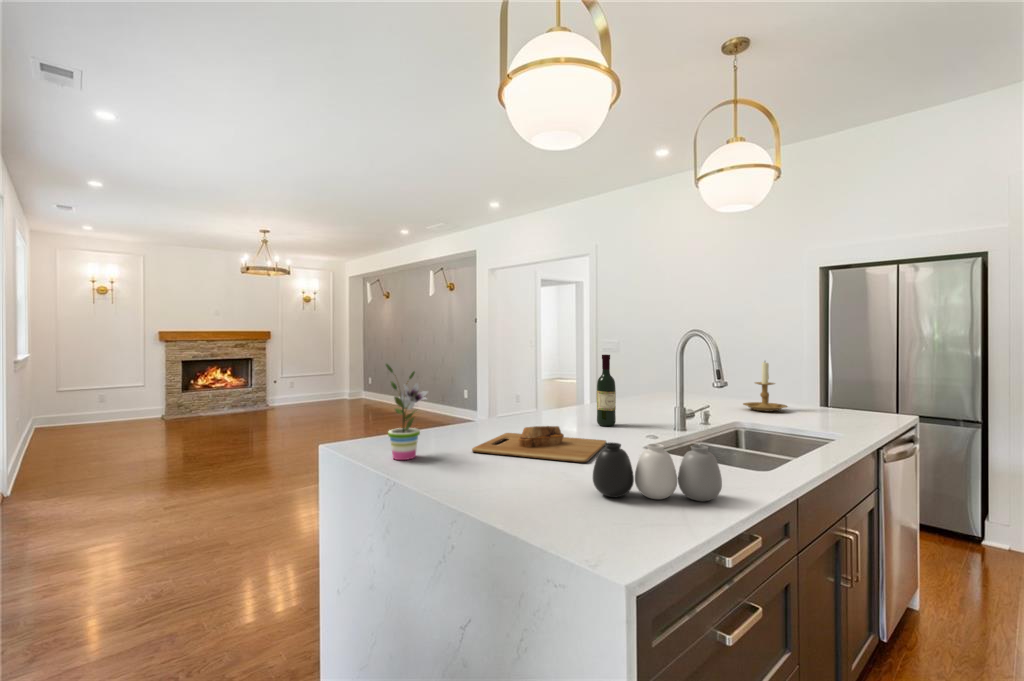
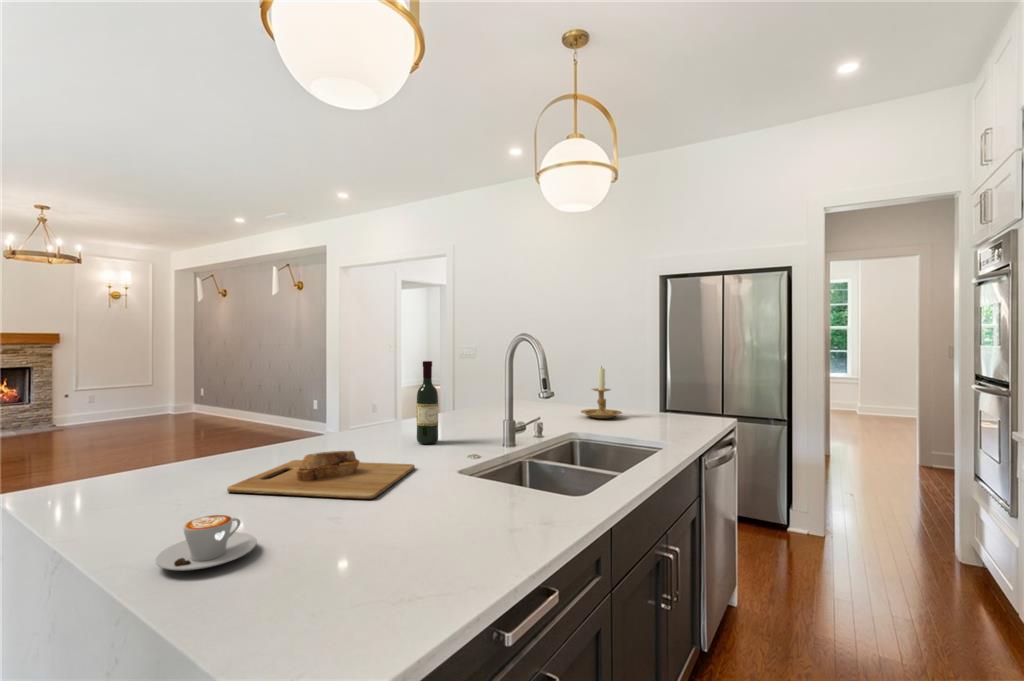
potted plant: present [386,364,428,460] -> none [84,376,154,514]
vase: present [593,442,722,501] -> none [354,476,518,554]
coffee cup: none [462,462,522,495] -> present [156,515,257,570]

